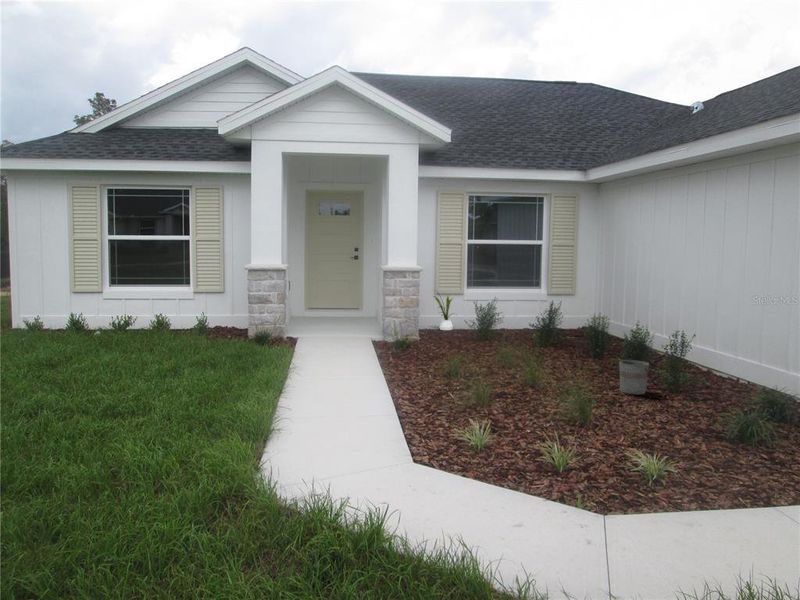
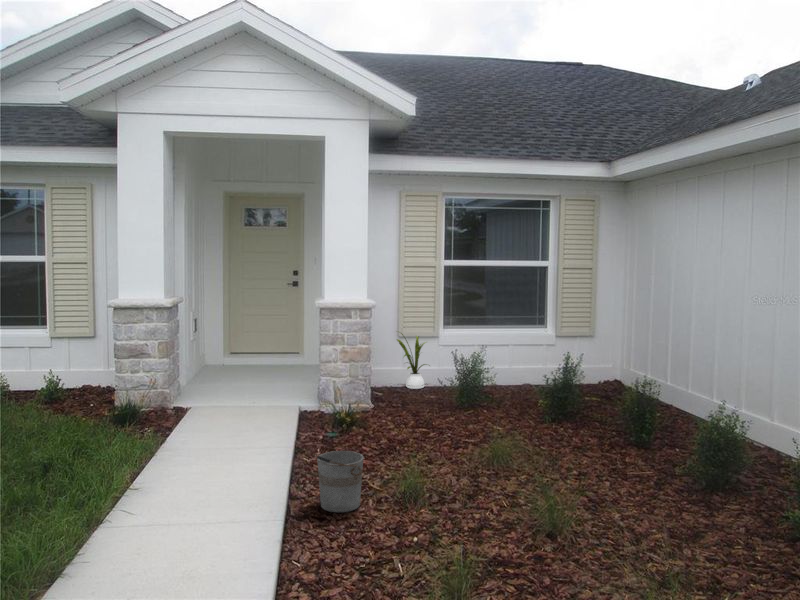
bucket: present [617,360,650,394] -> present [313,451,363,512]

